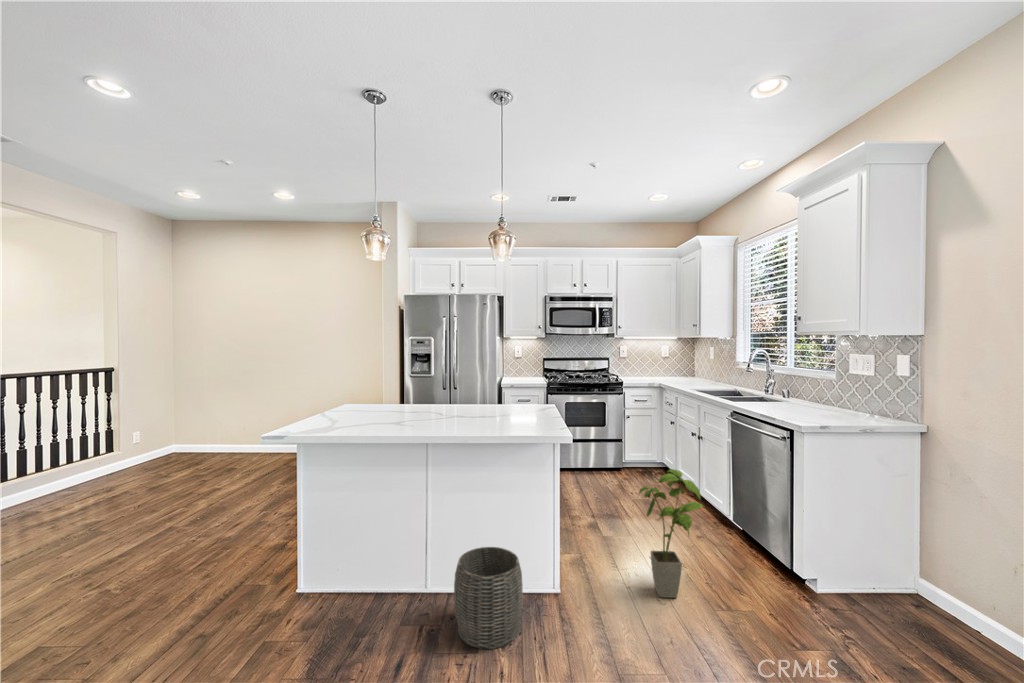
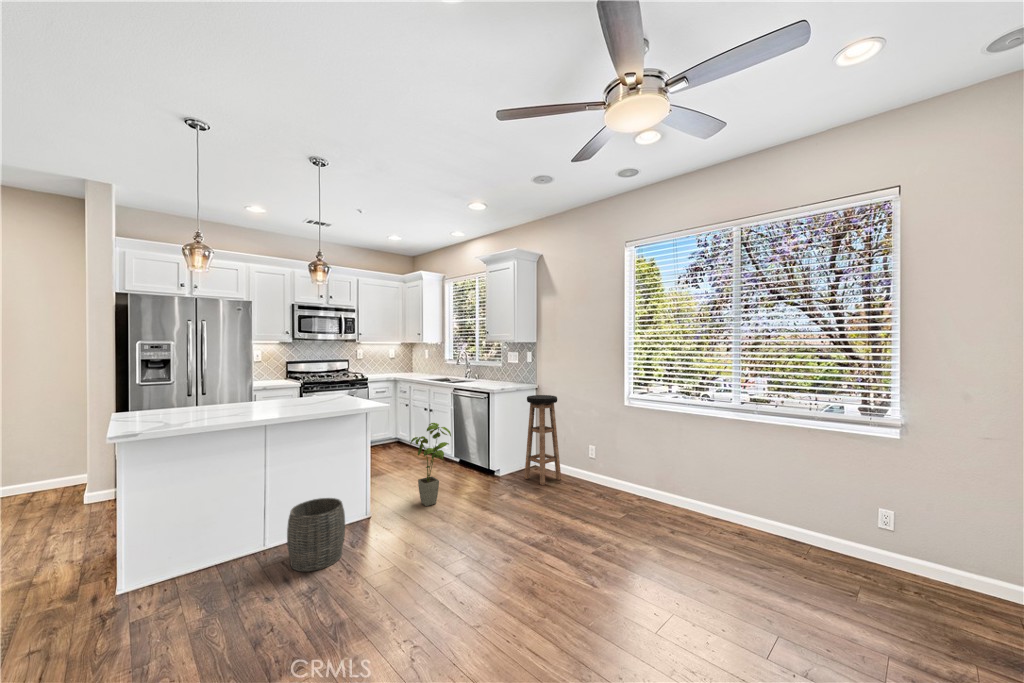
bar stool: none [867,446,967,636] -> present [524,395,561,485]

